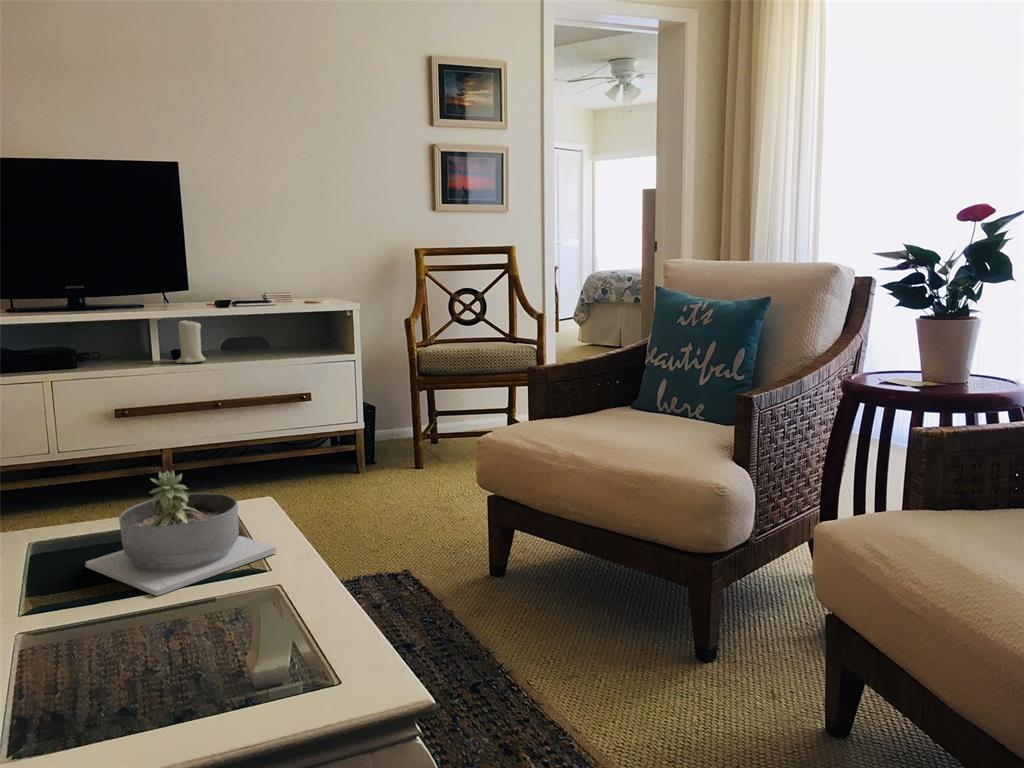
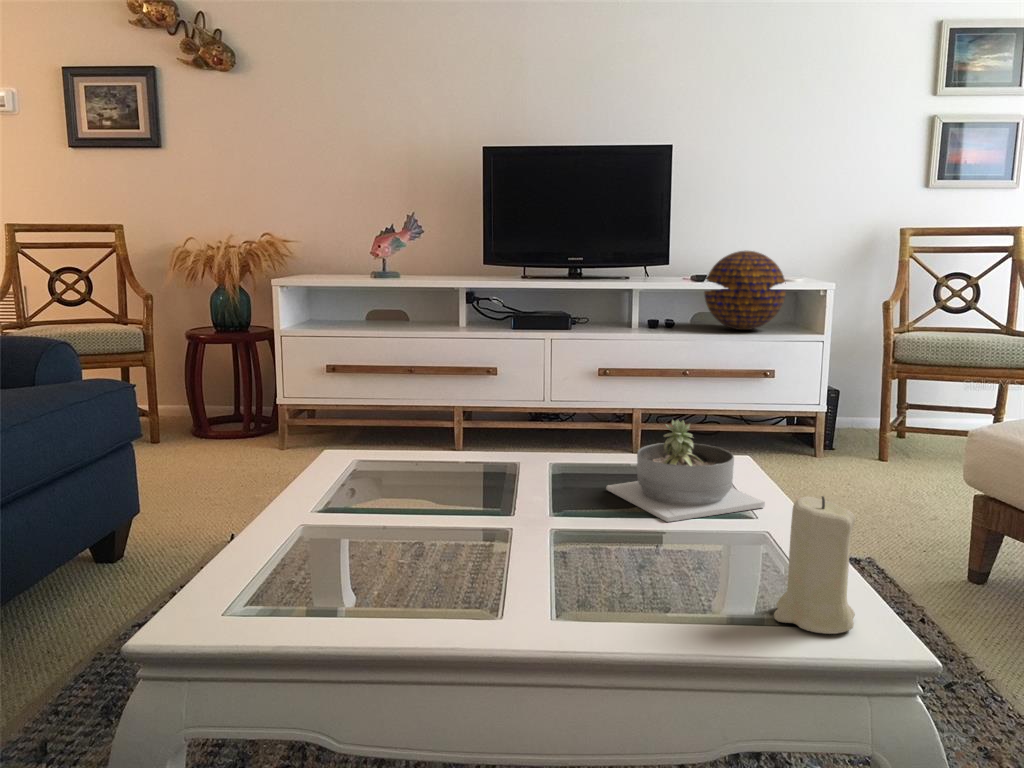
decorative orb: none [230,273,314,354] -> present [704,251,786,330]
candle: present [177,319,206,363] -> present [774,496,855,634]

